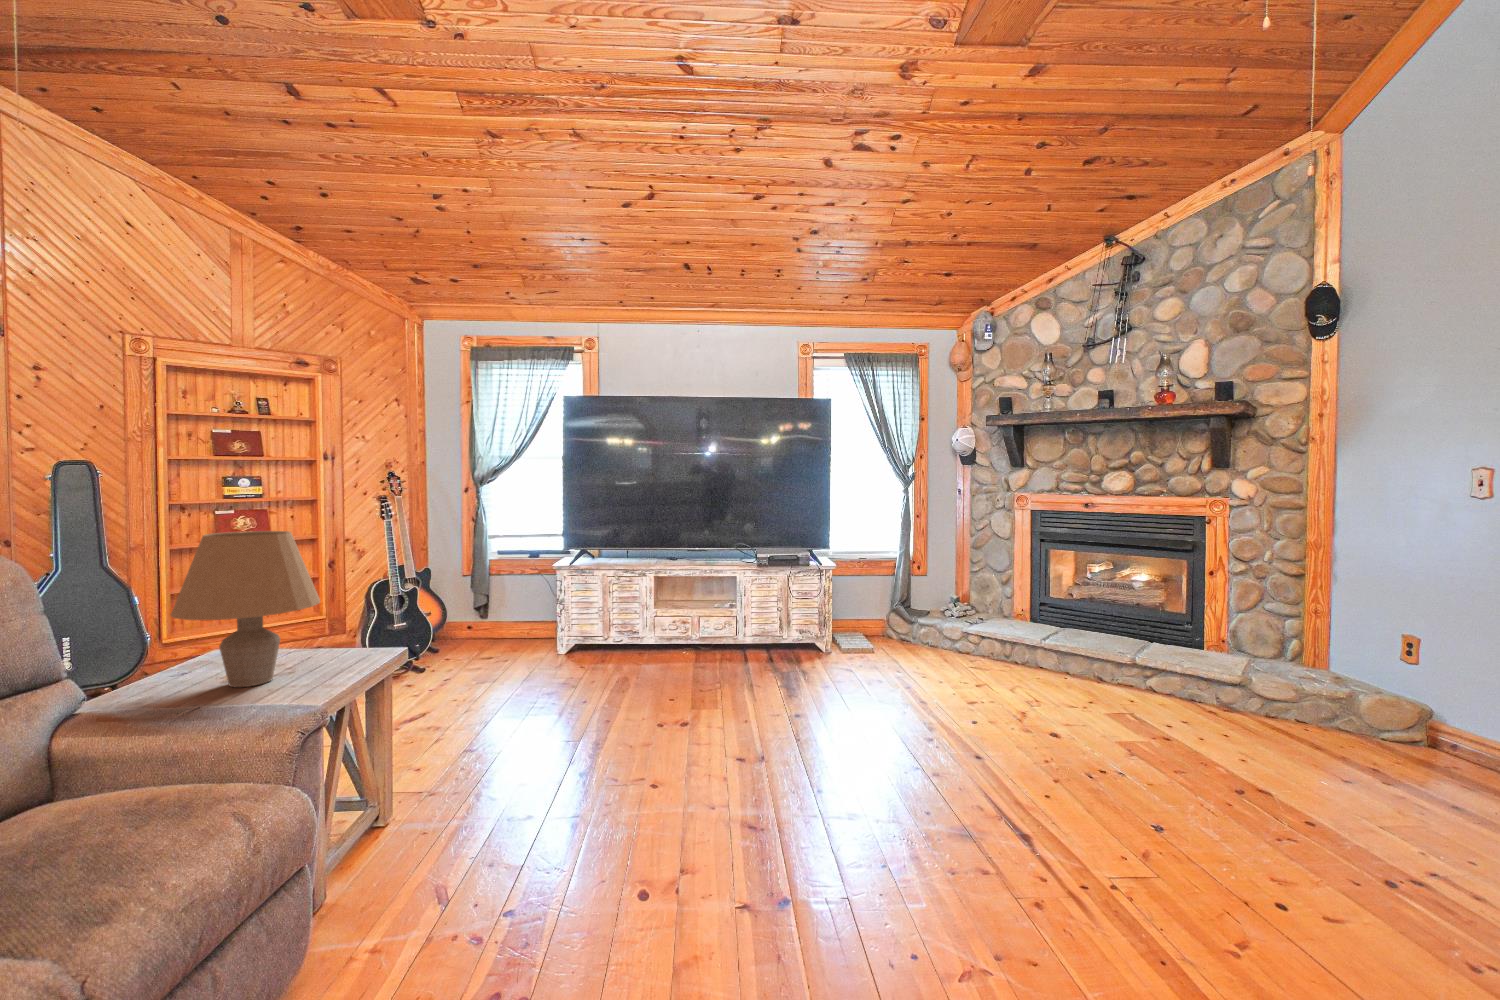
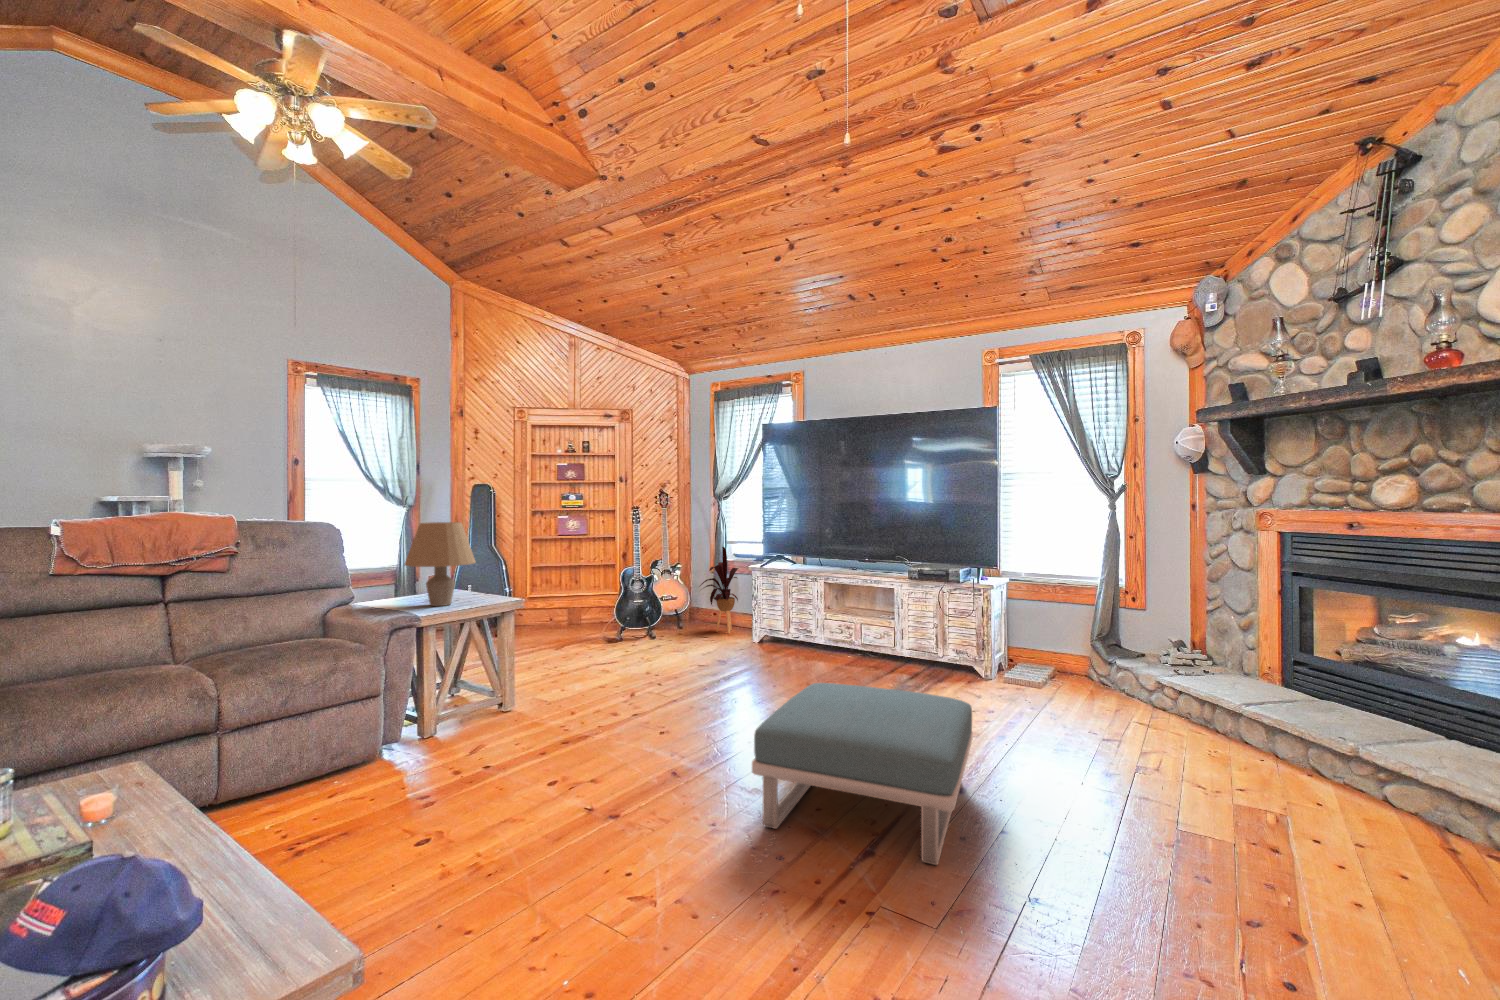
house plant: none [463,543,523,650] -> present [700,547,739,633]
footstool: none [831,675,1090,854] -> present [752,683,973,865]

